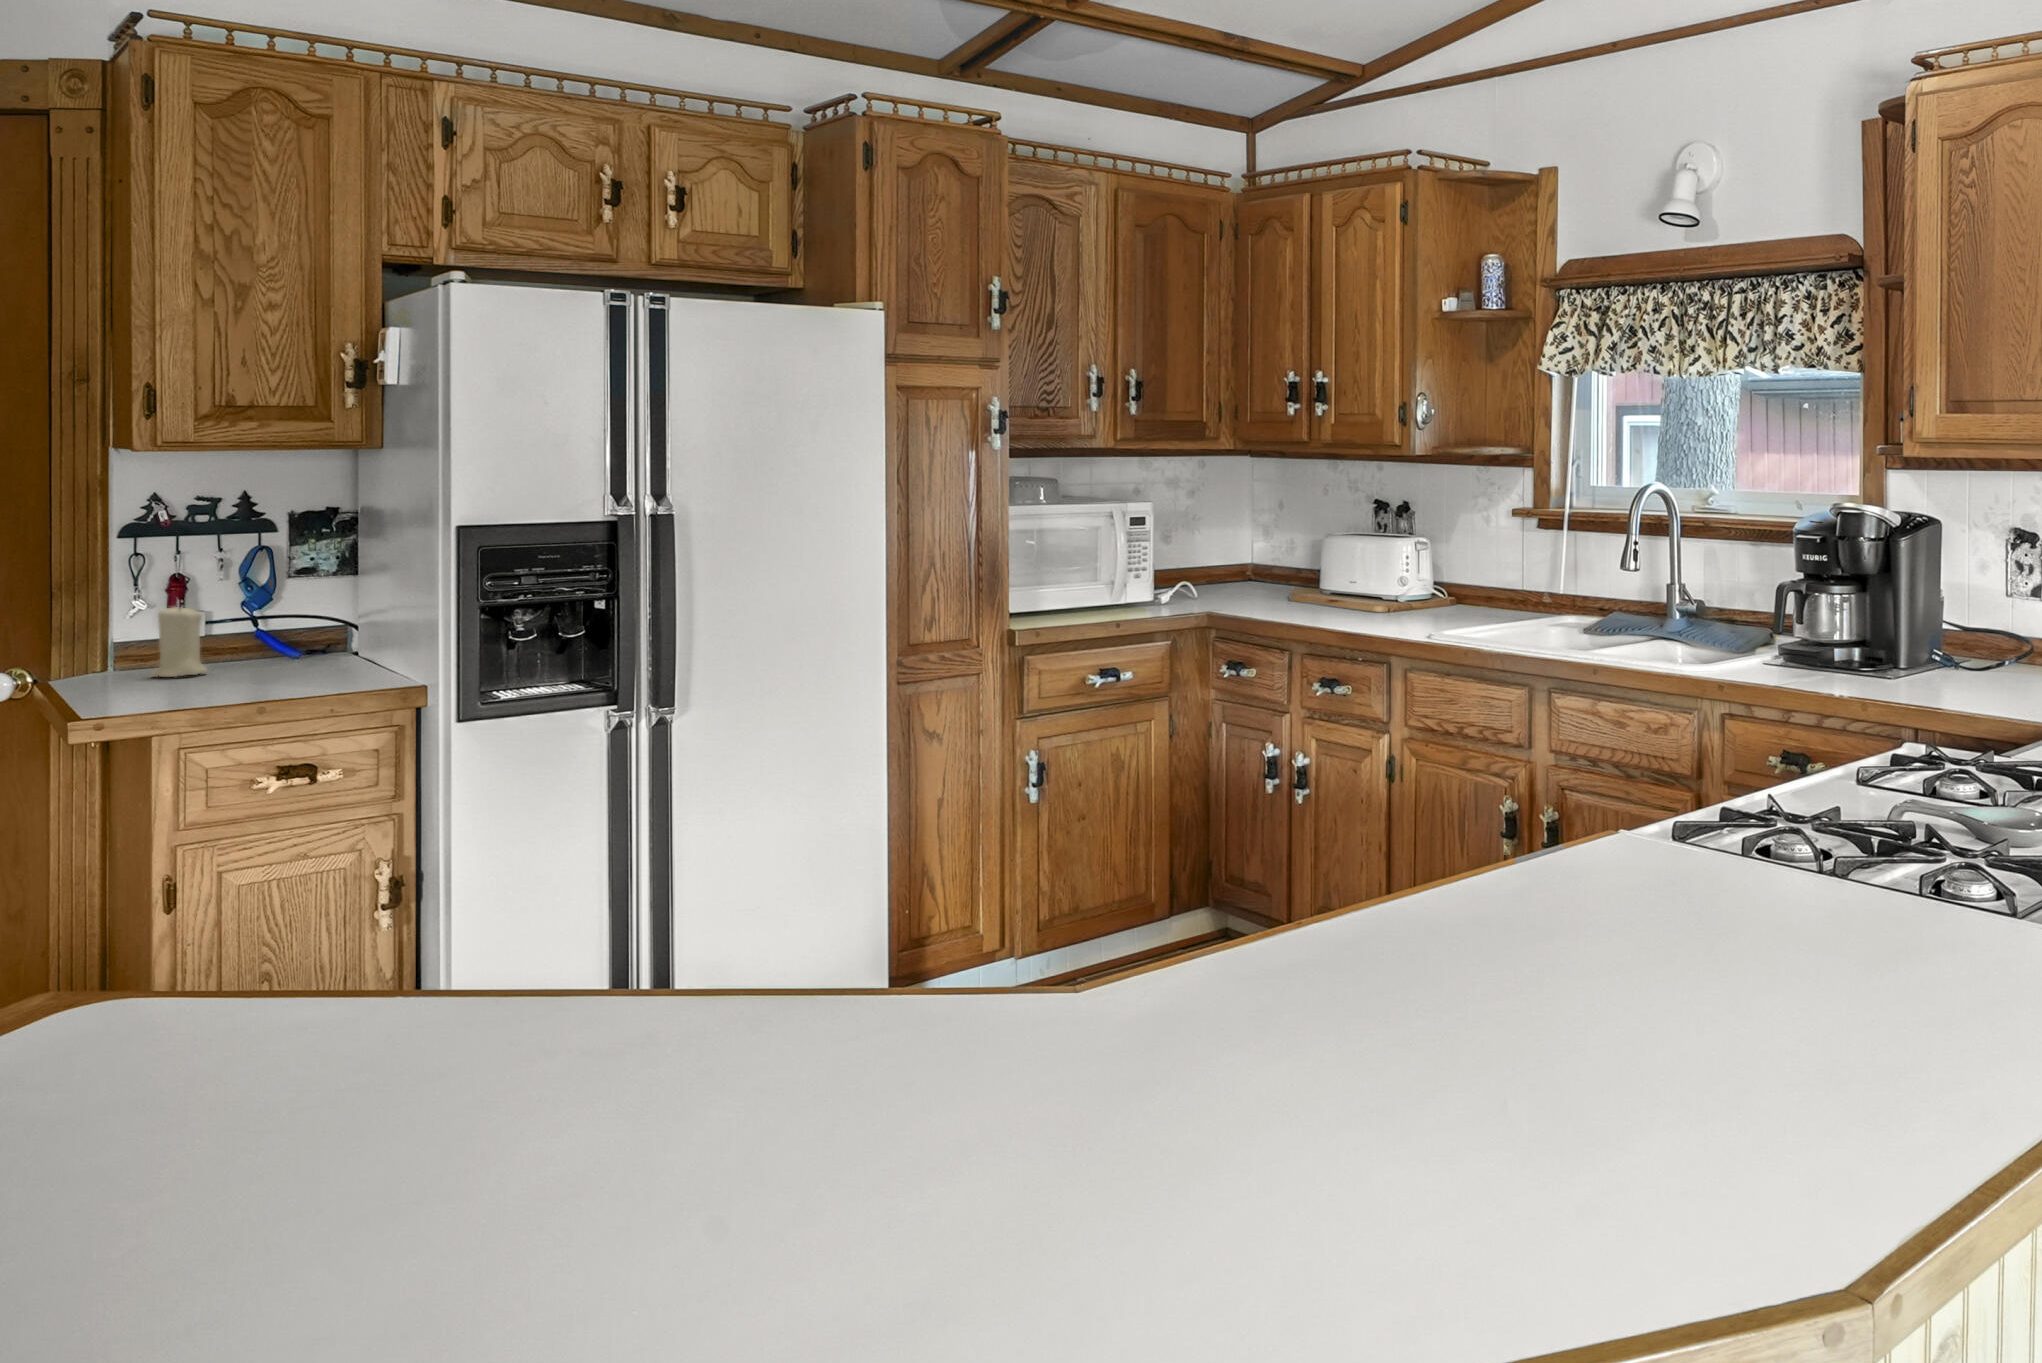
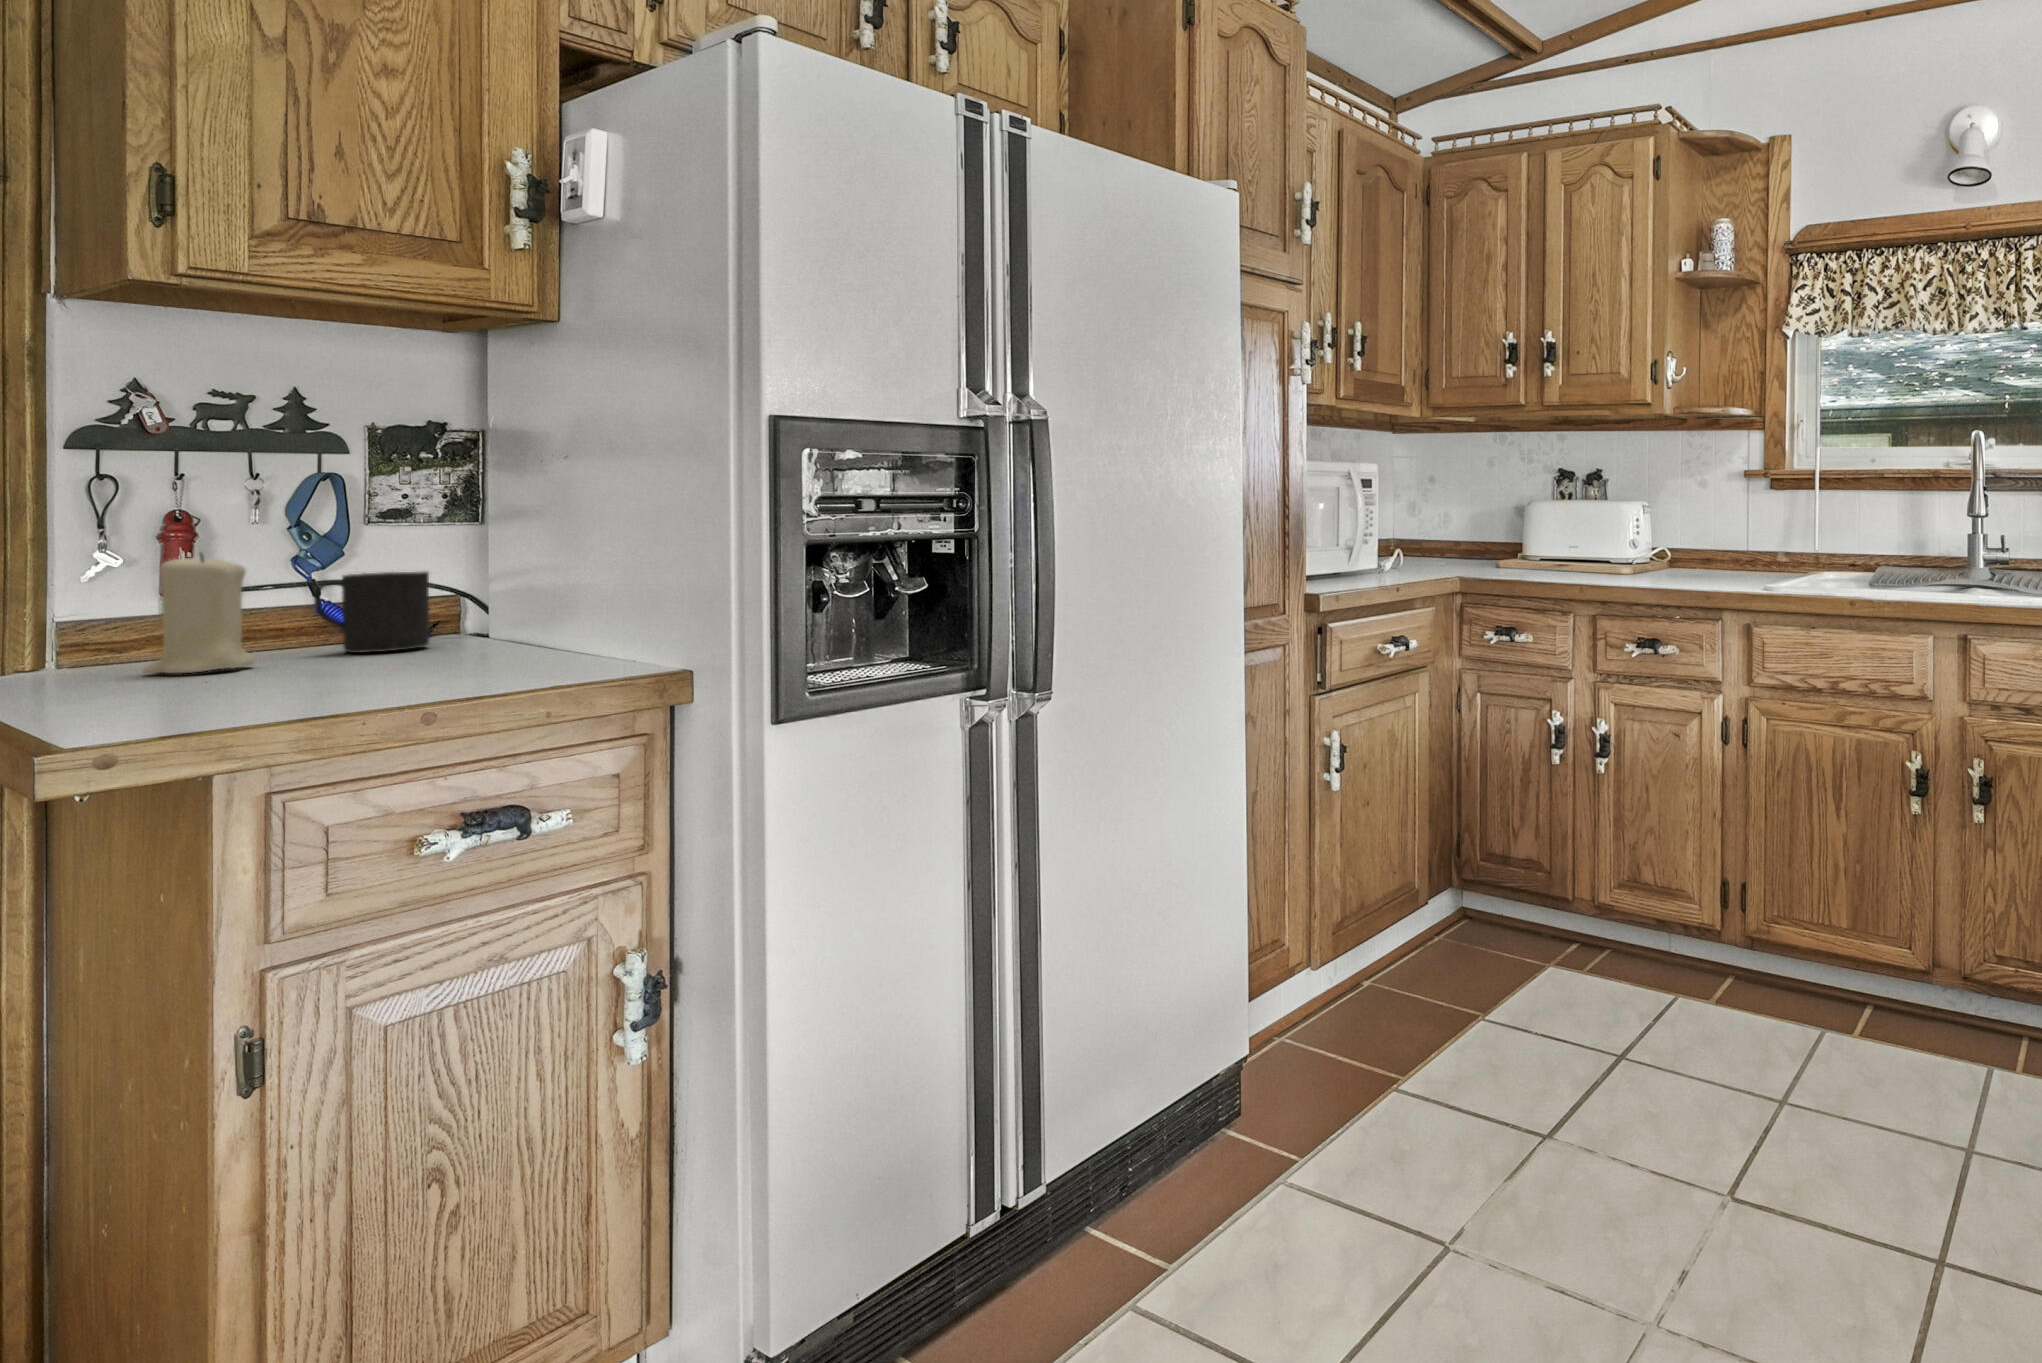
mug: none [246,613,313,666] -> present [314,571,430,653]

